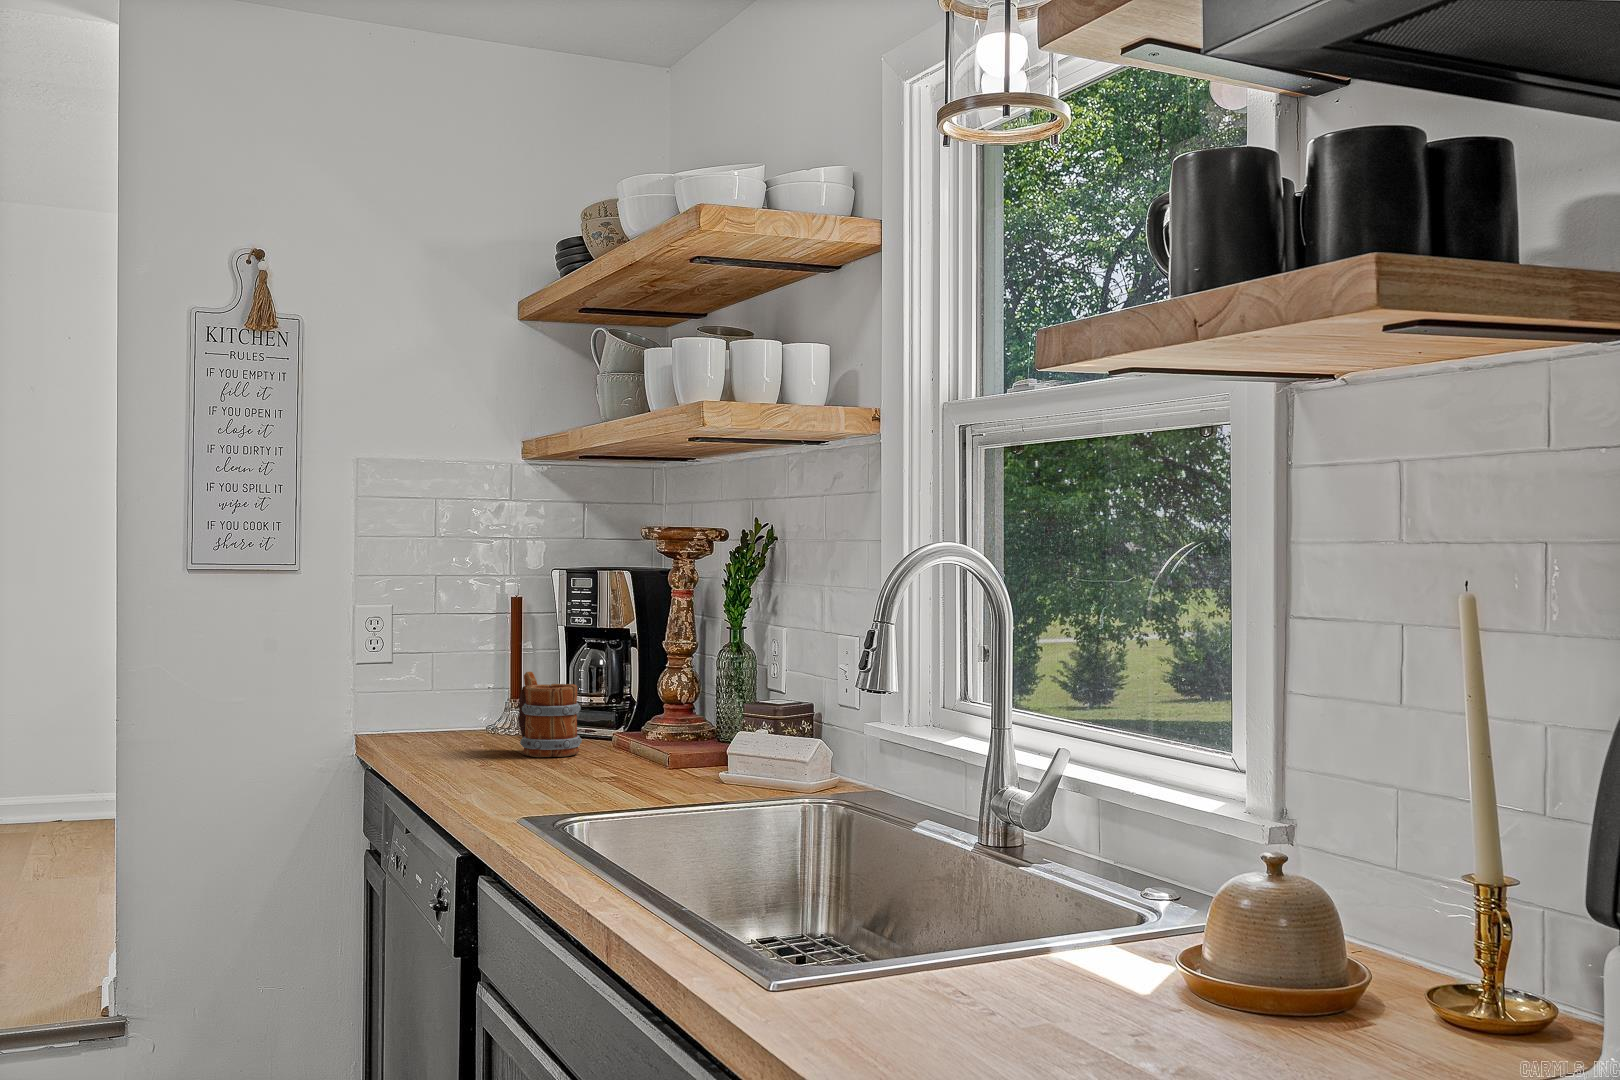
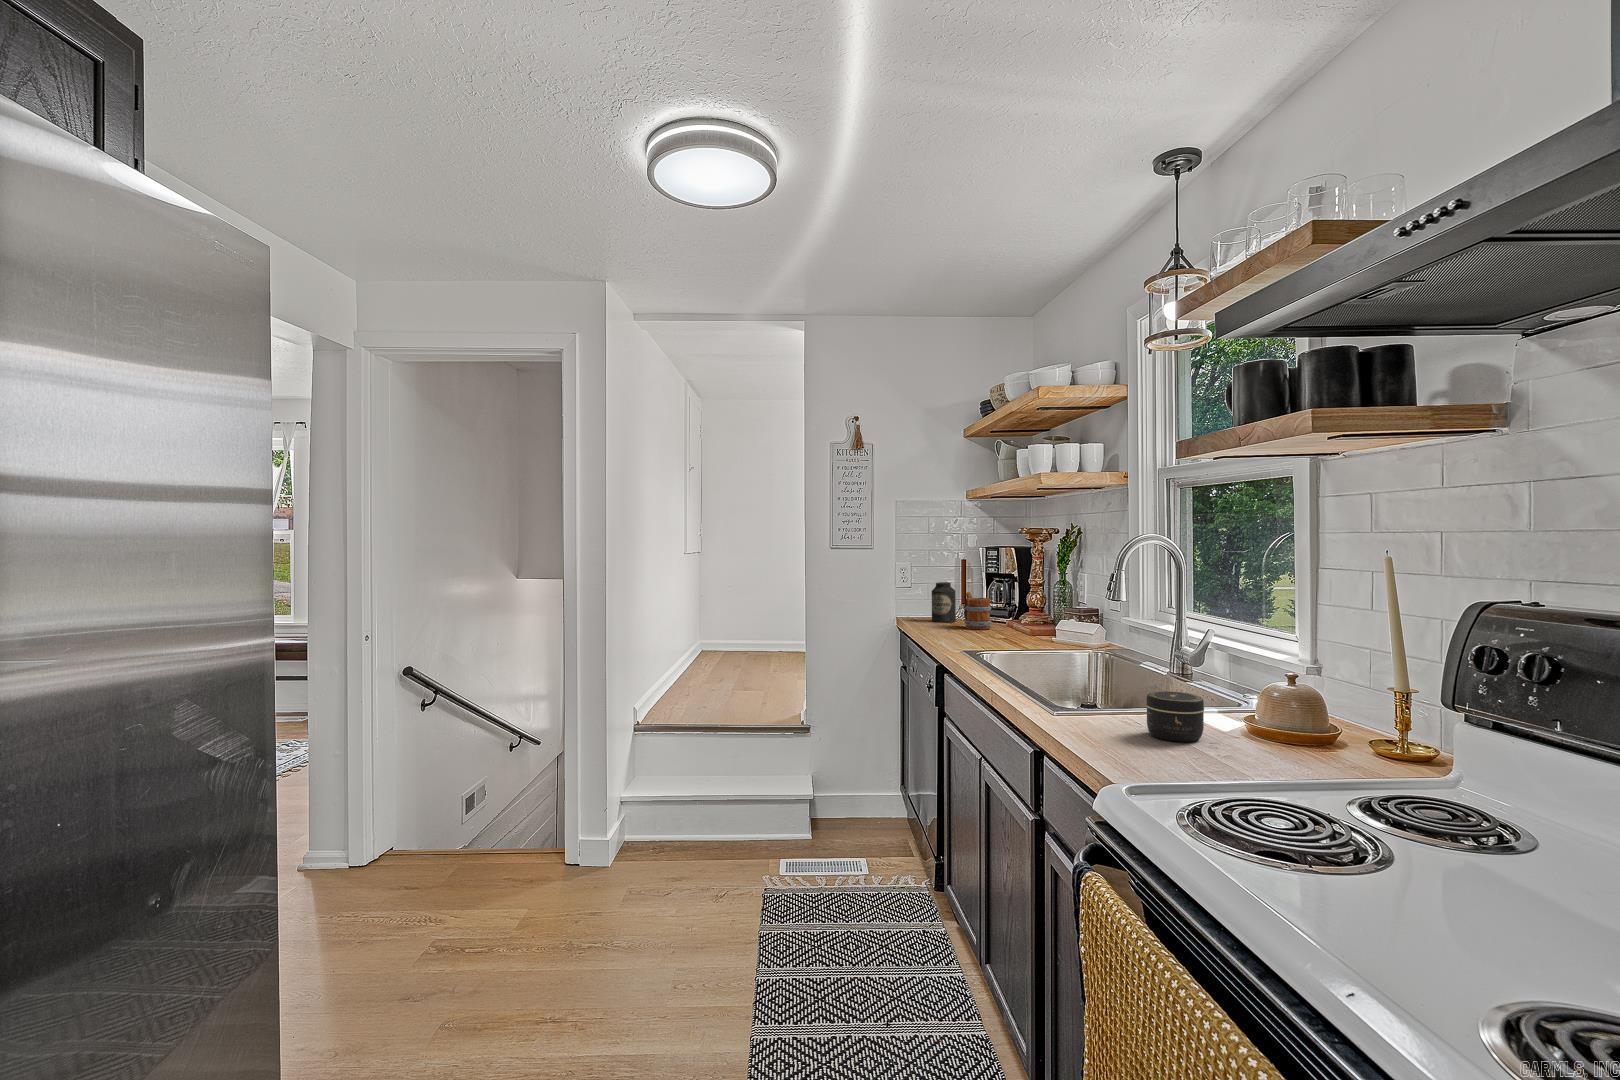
canister: none [442,649,498,742] -> present [932,582,956,622]
jar: none [989,916,1116,1041] -> present [1146,691,1204,742]

